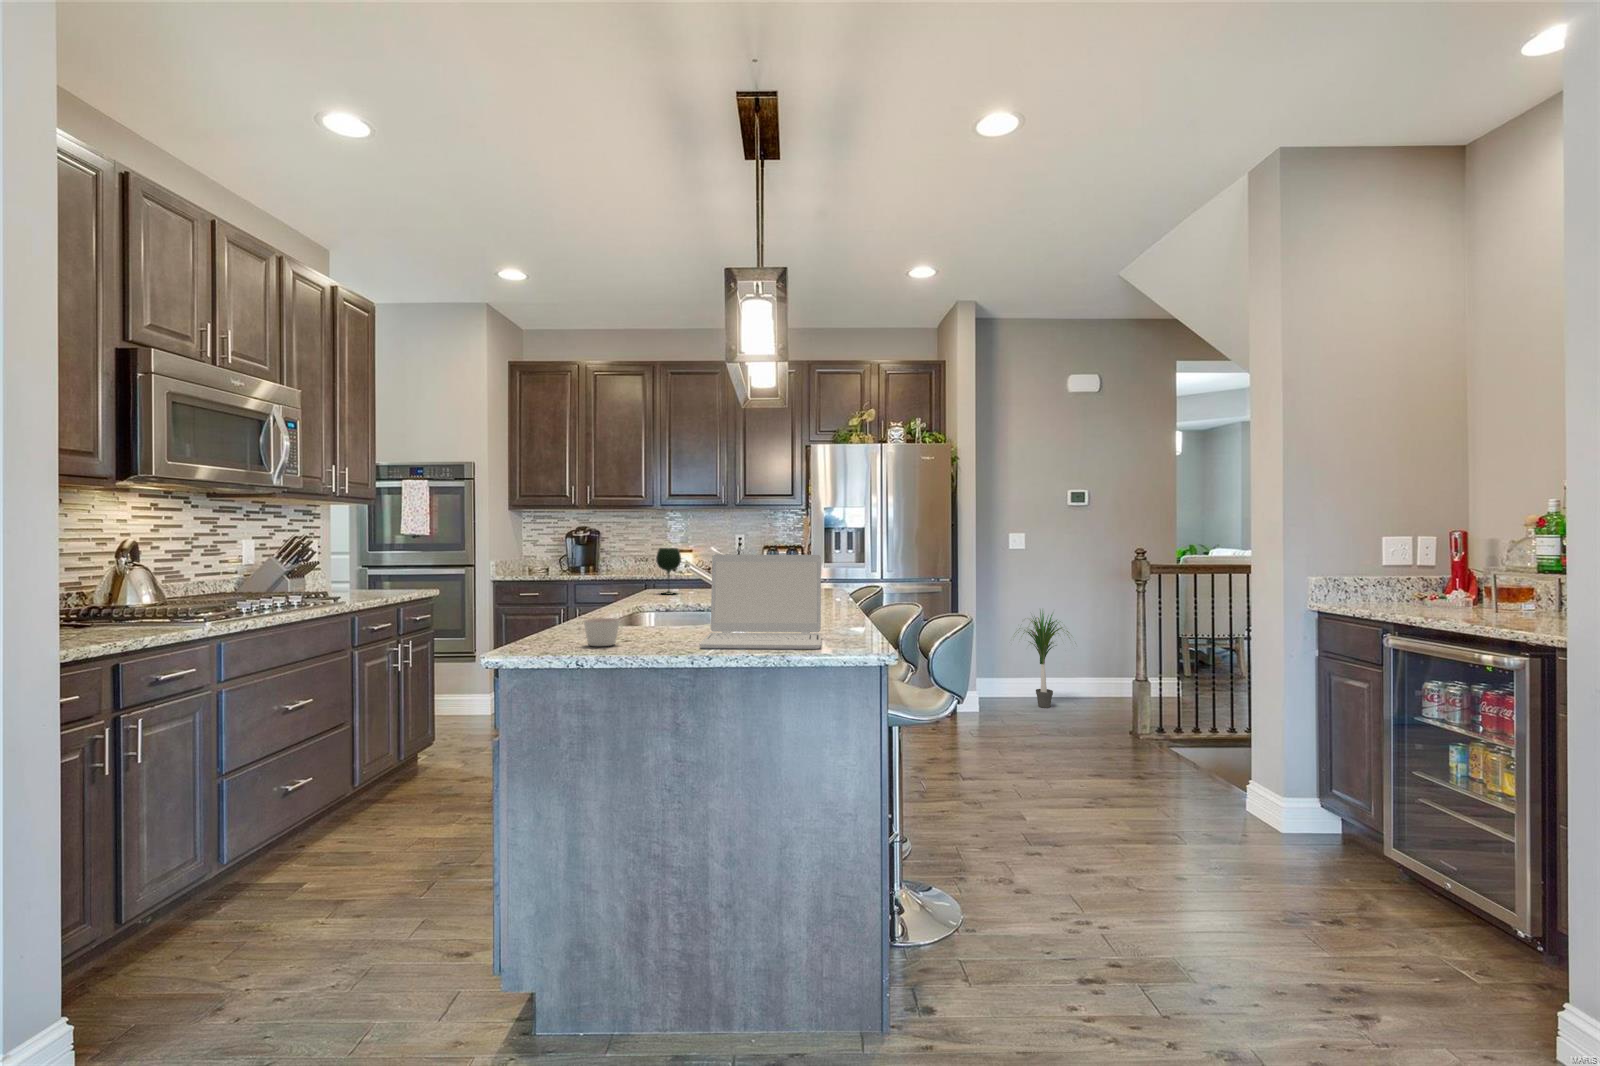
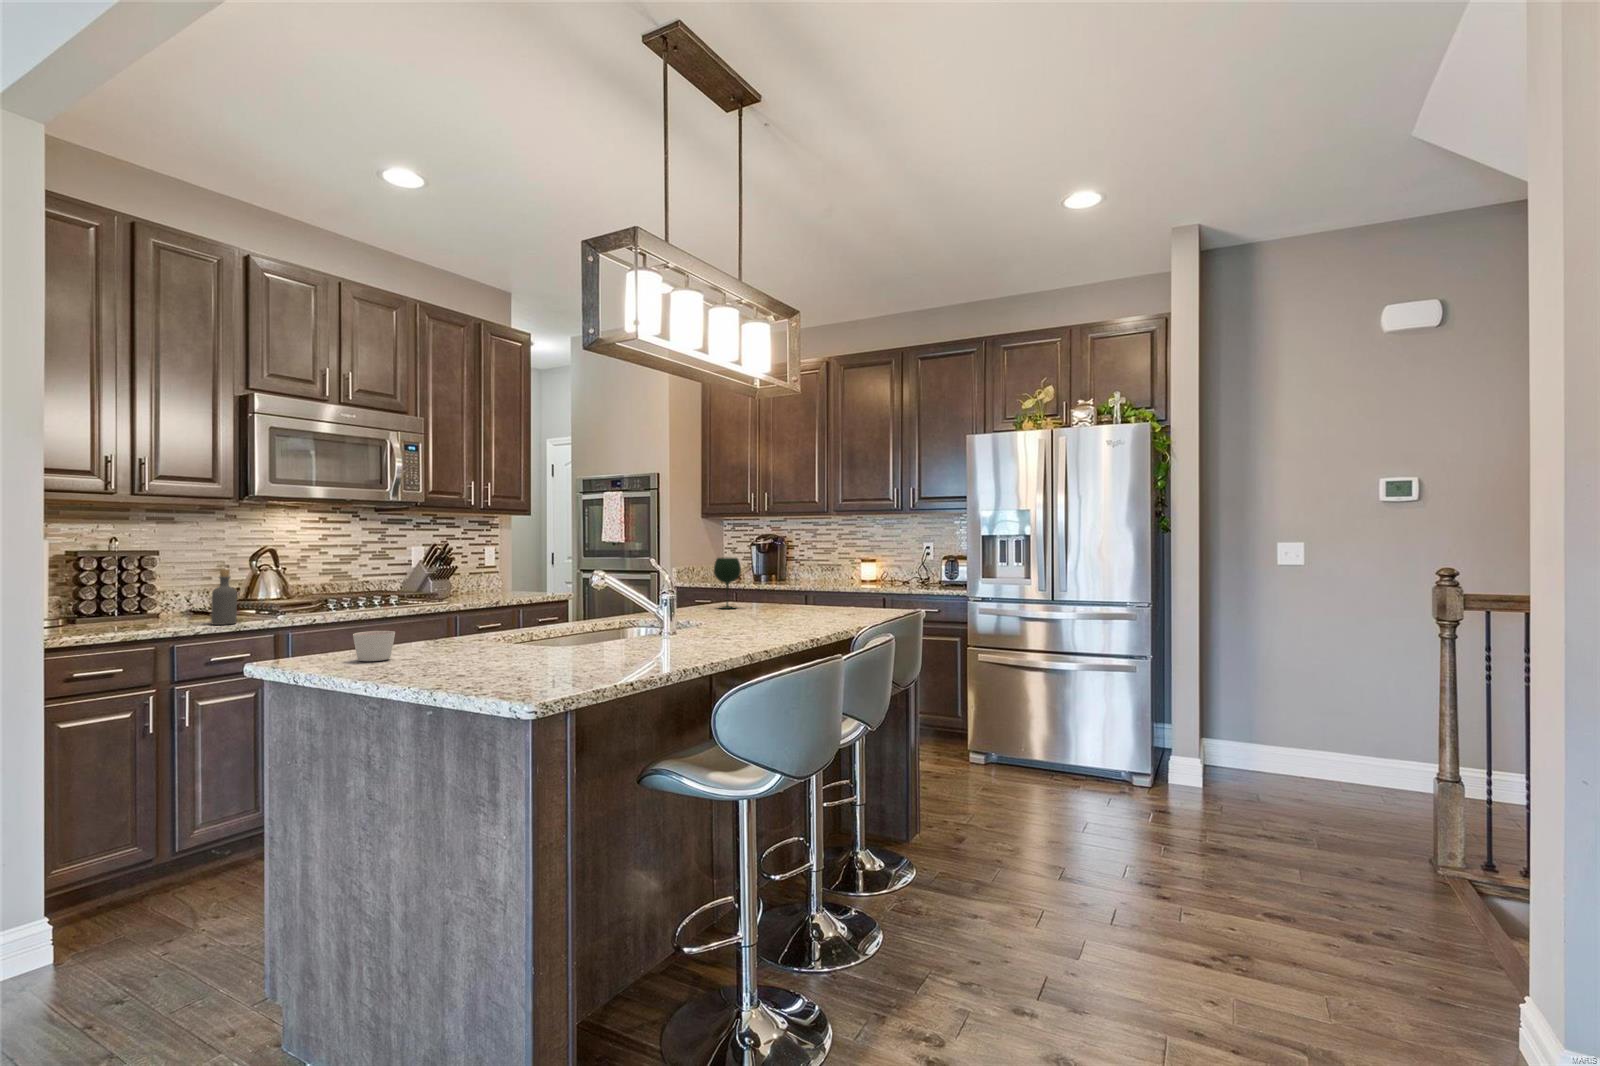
laptop: present [699,555,821,649] -> none [422,565,607,683]
bottle: none [143,567,175,634] -> present [211,569,237,625]
potted plant: present [1018,610,1069,708] -> none [1262,642,1380,798]

